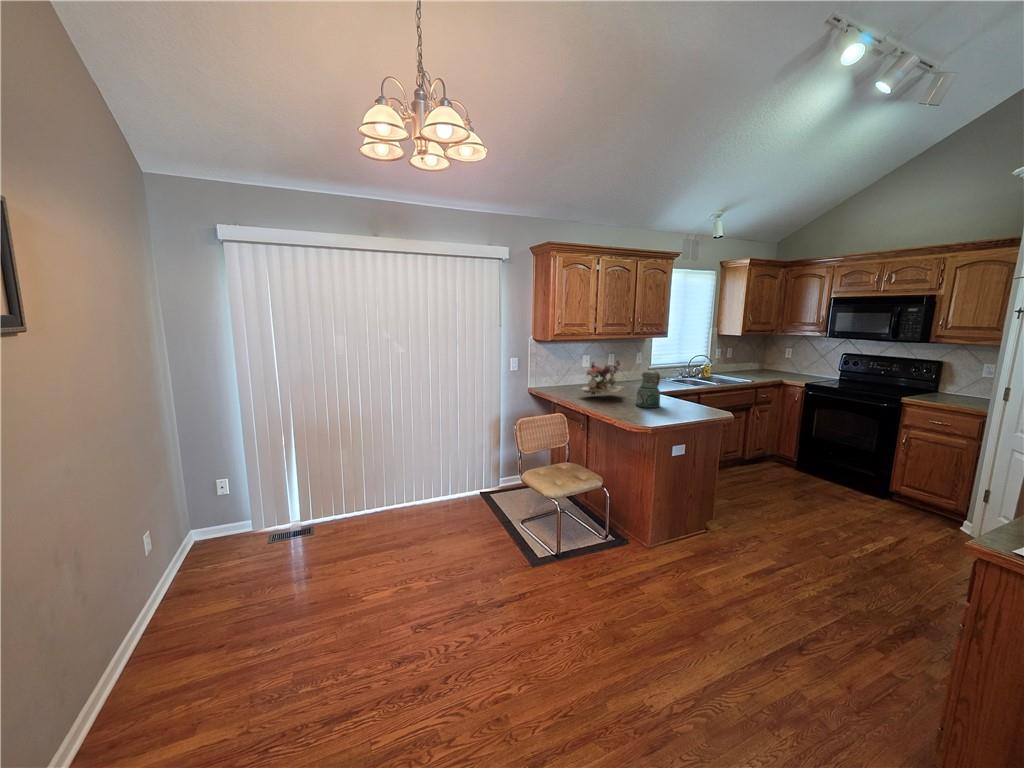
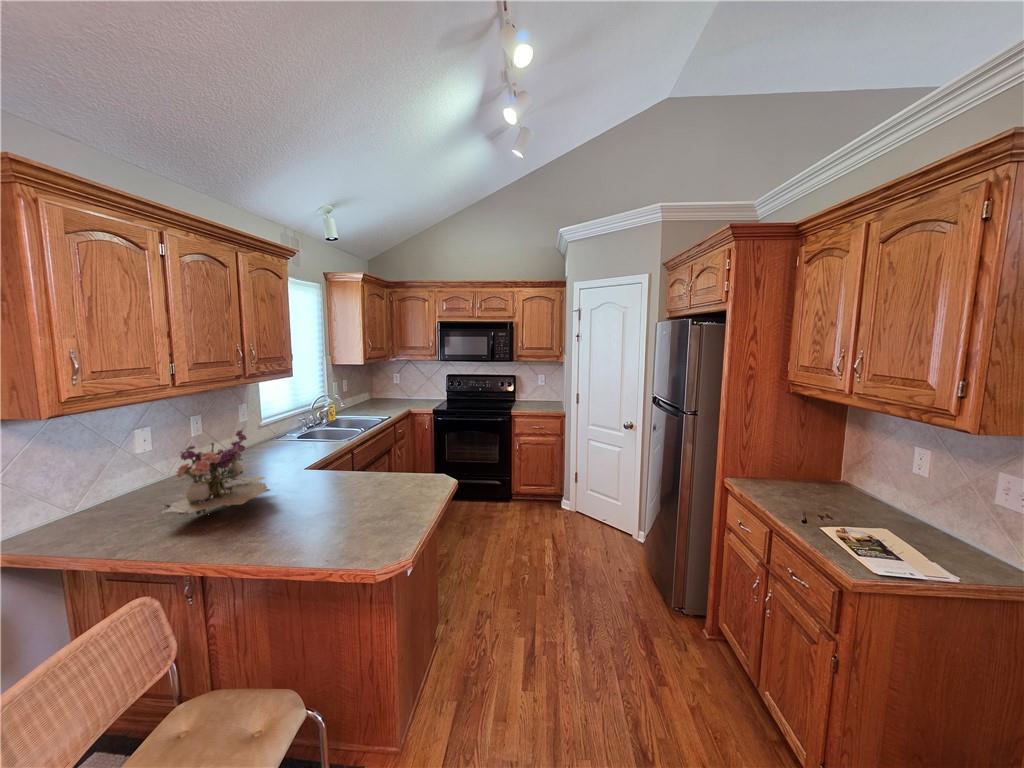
ceramic pitcher: present [636,372,660,408] -> none [310,440,353,510]

